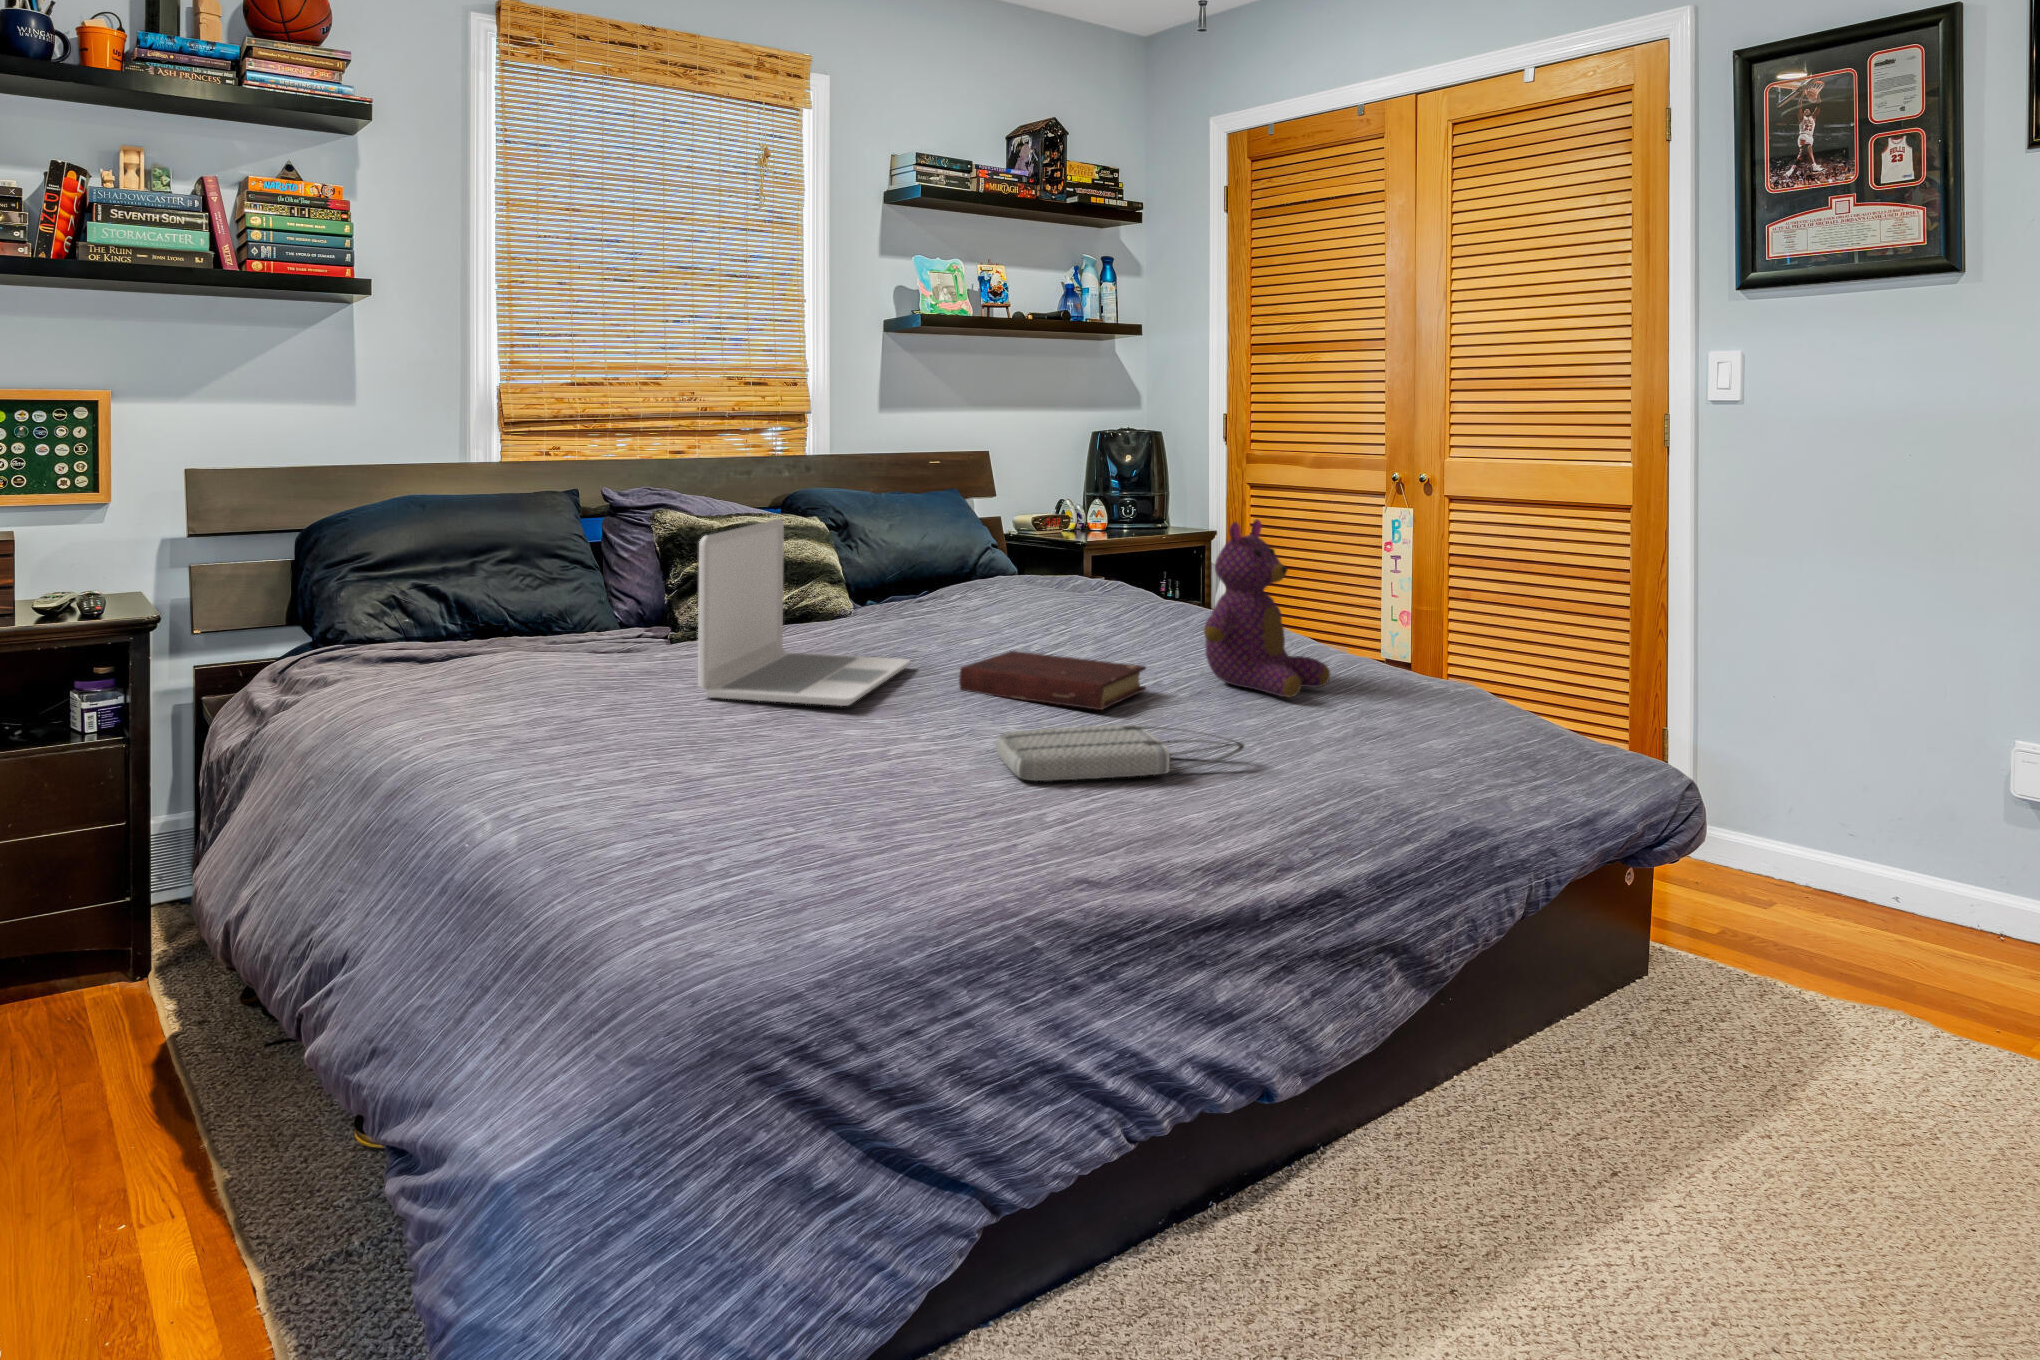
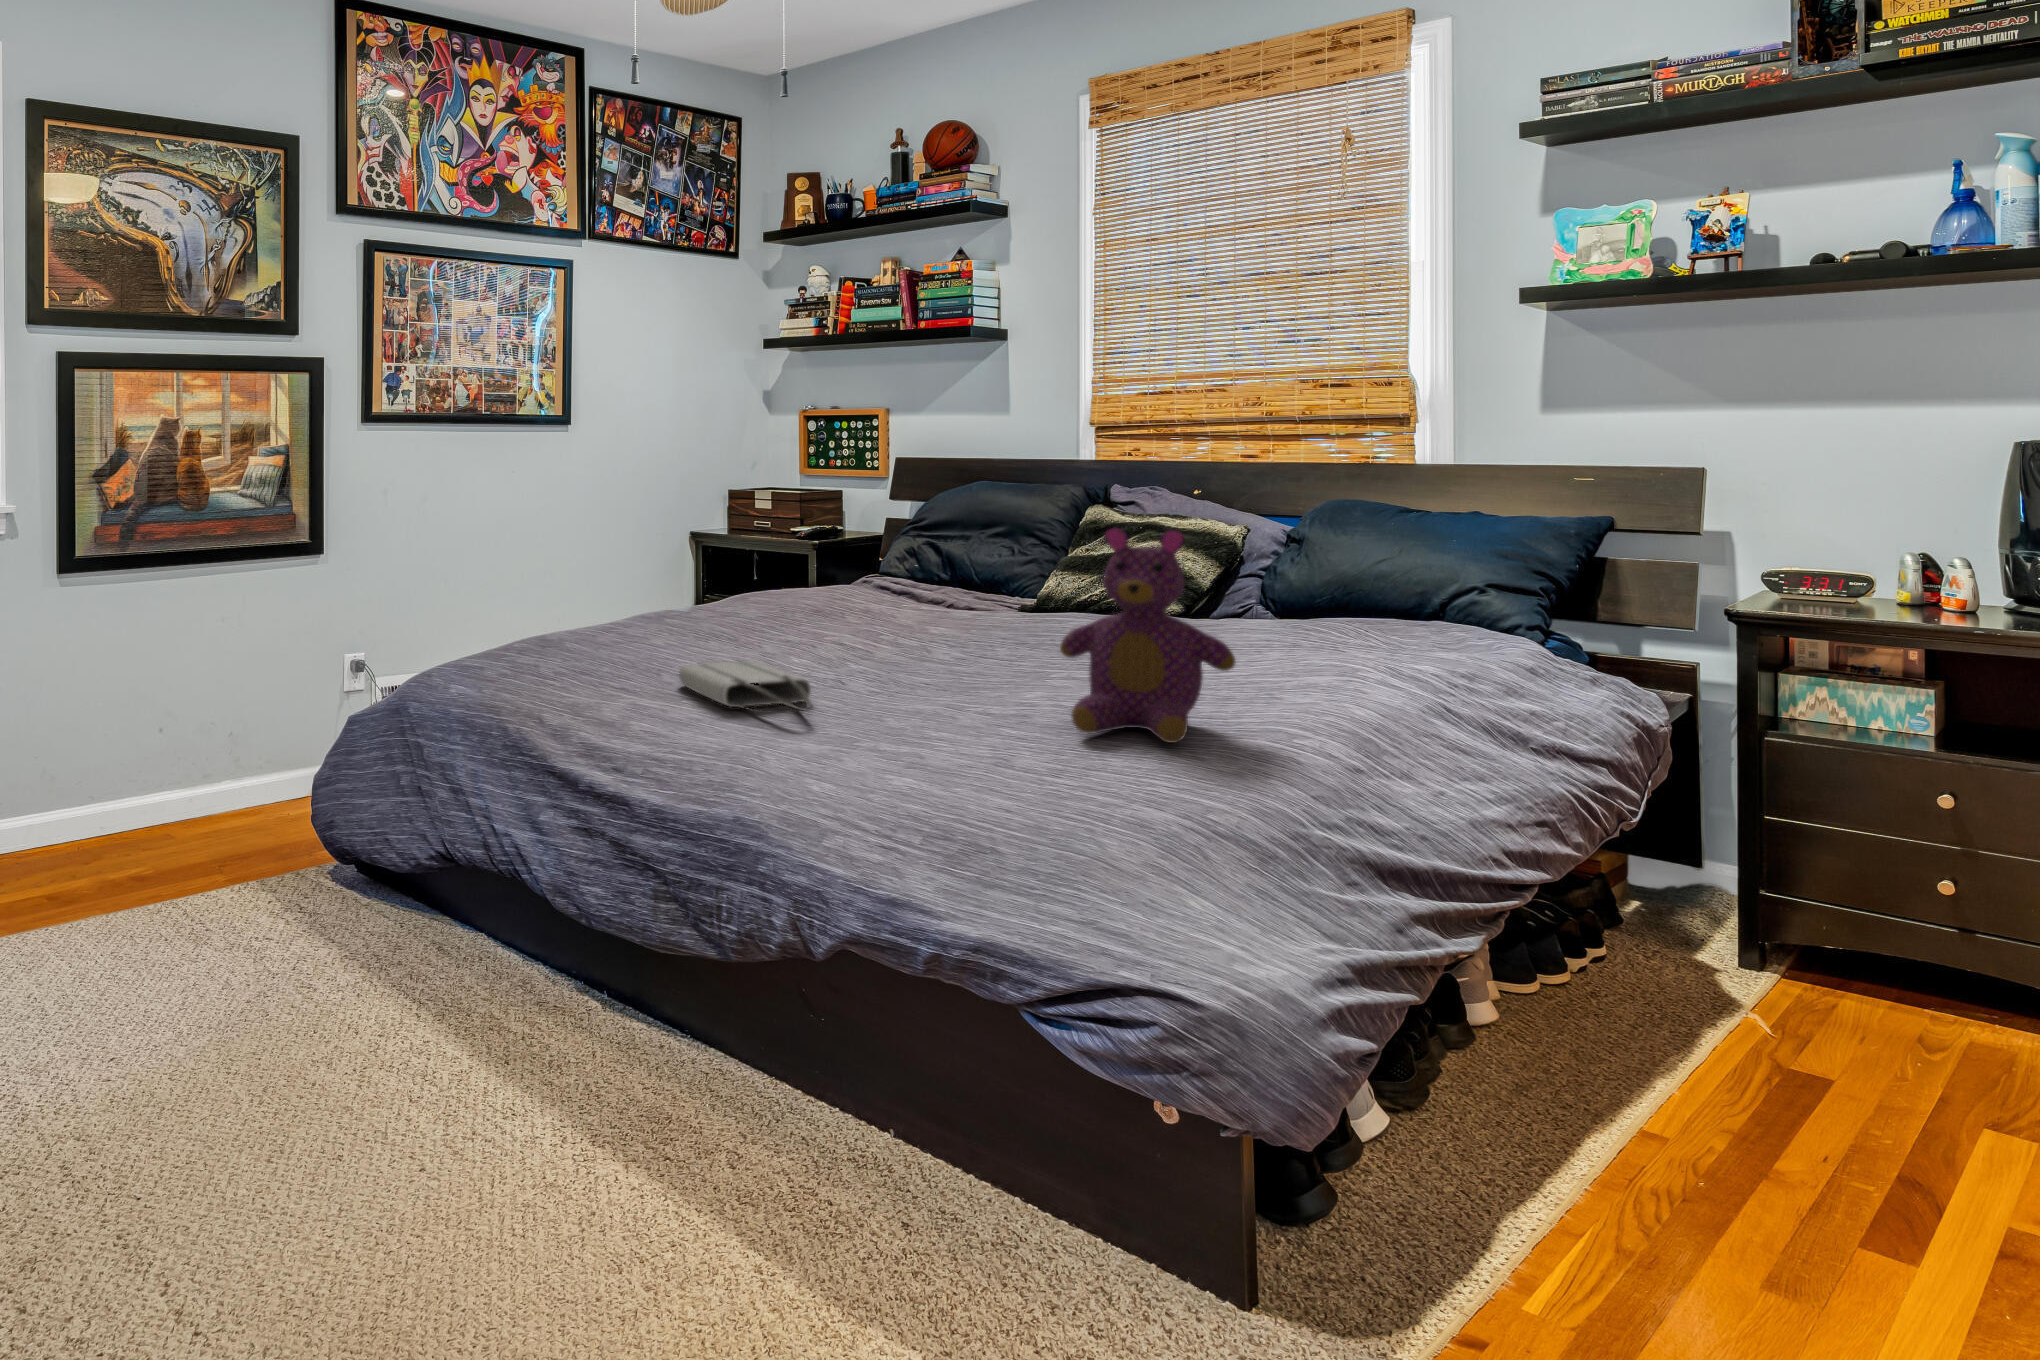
laptop: present [698,519,910,706] -> none [803,503,985,643]
book: present [959,651,1146,710] -> none [908,639,1038,694]

